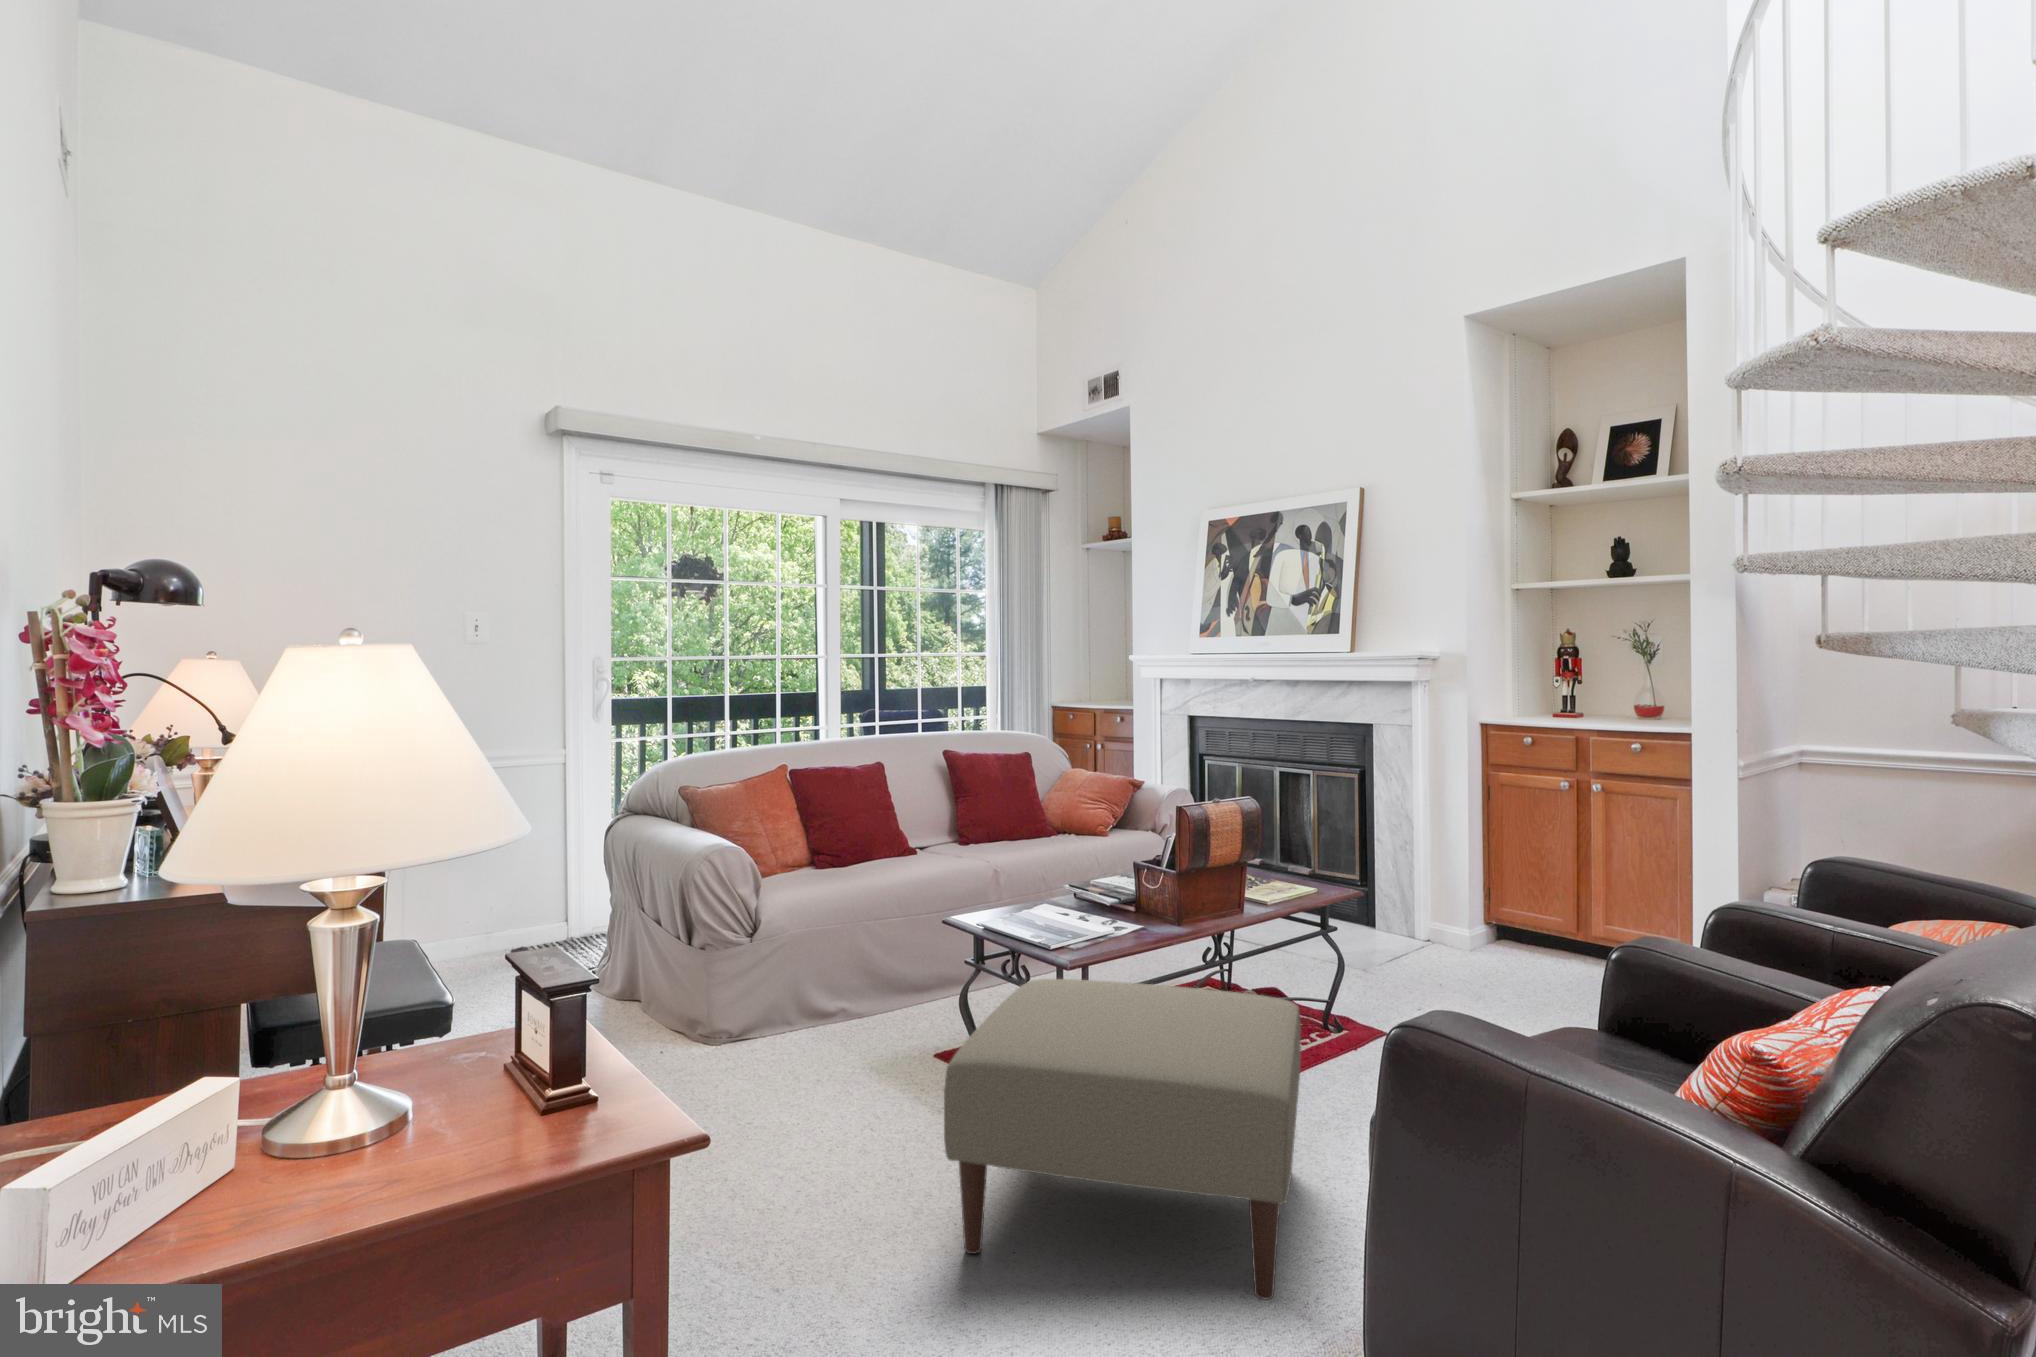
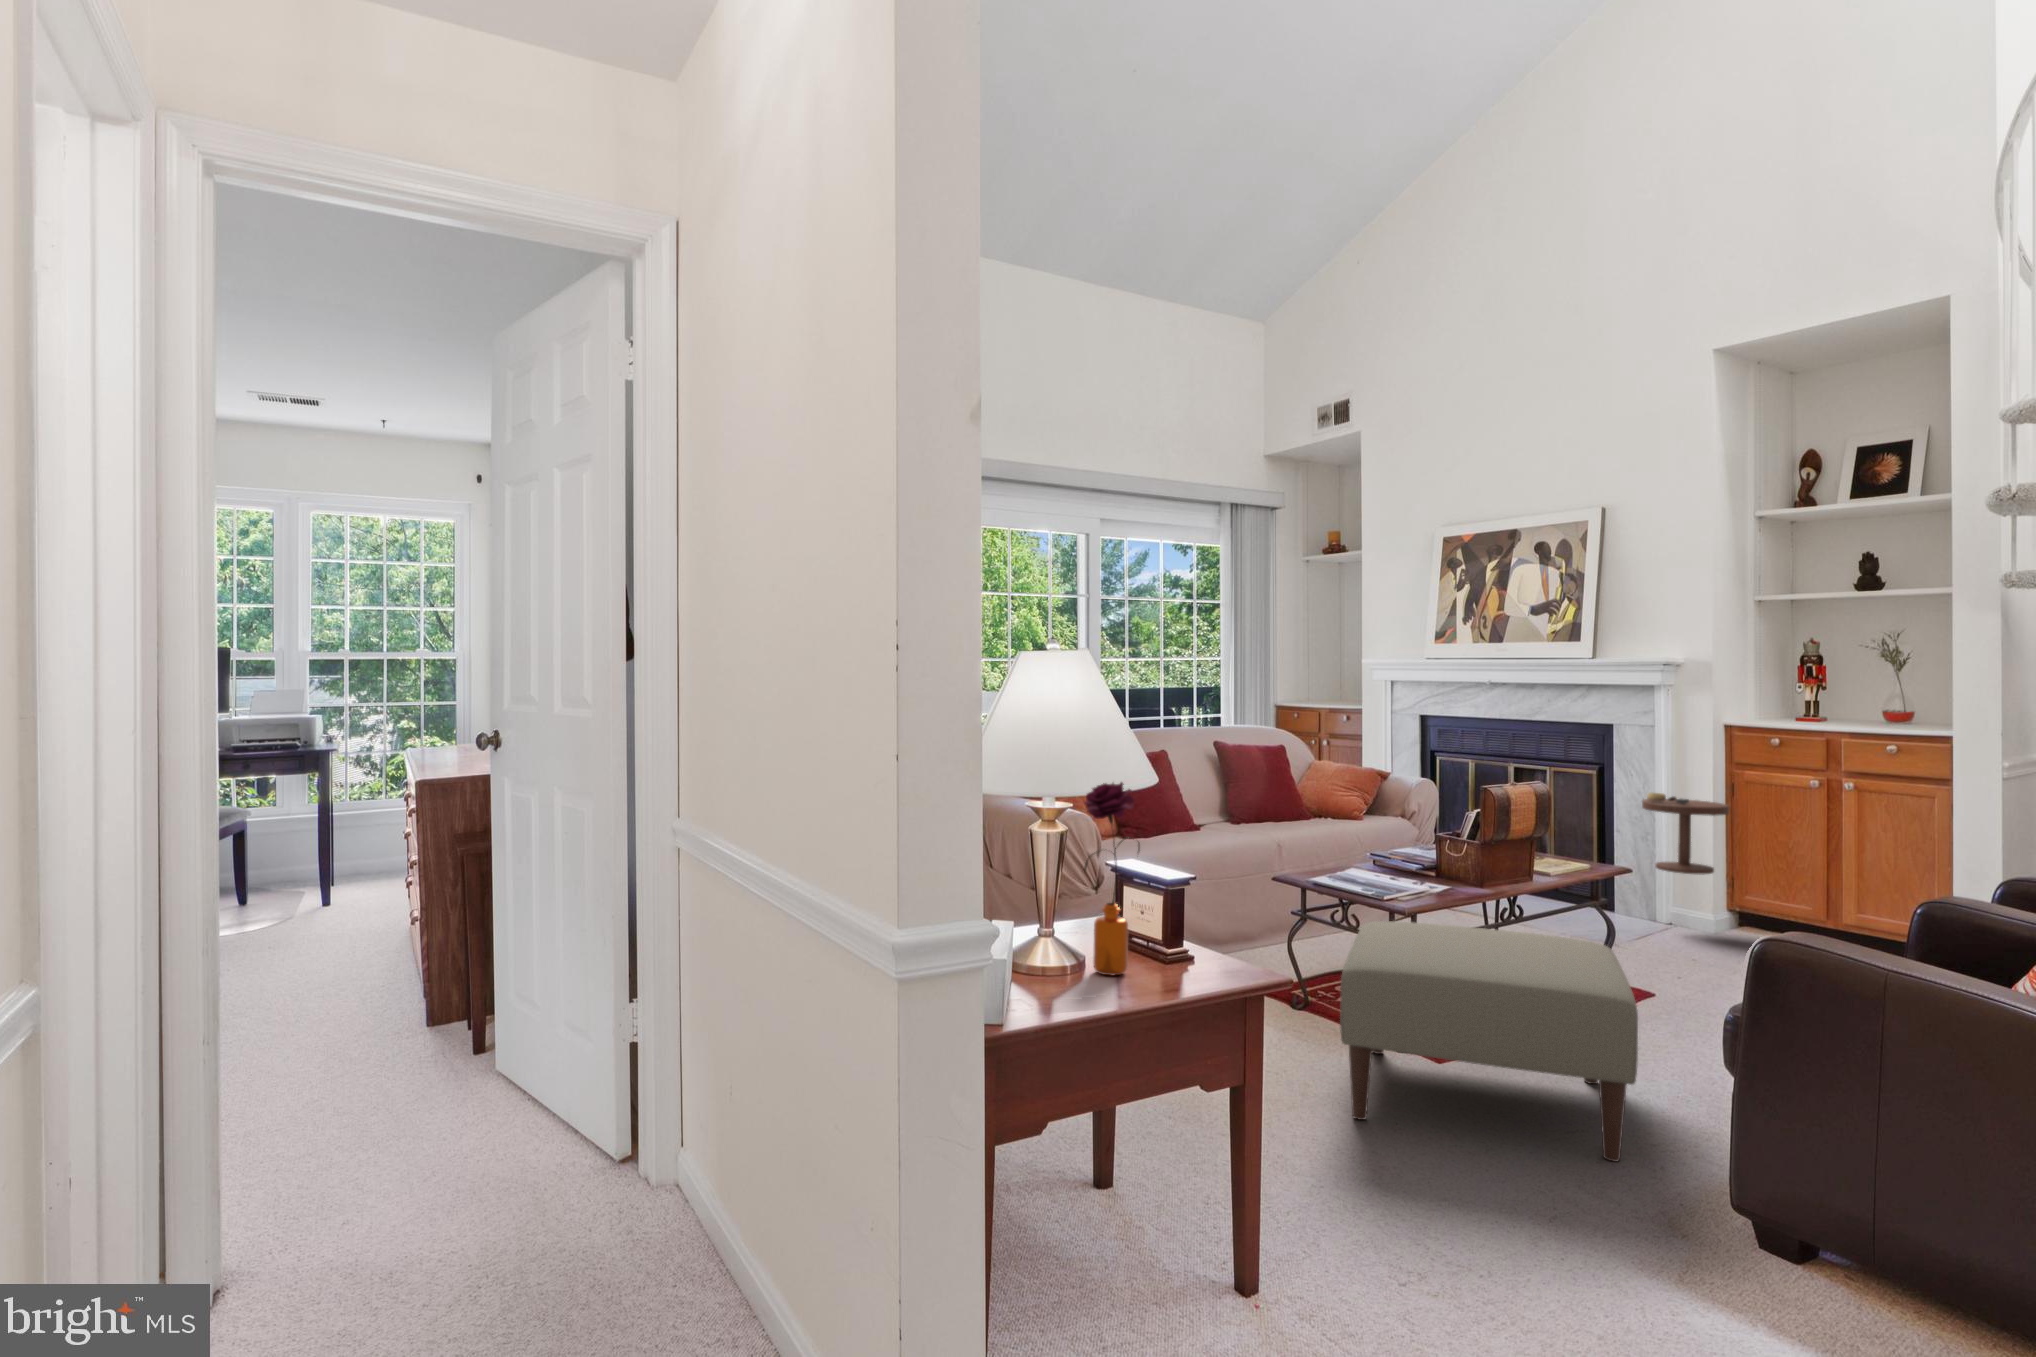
side table: none [1396,797,1482,949] -> present [1642,793,1729,875]
flower: none [279,878,402,1199] -> present [1084,782,1140,975]

